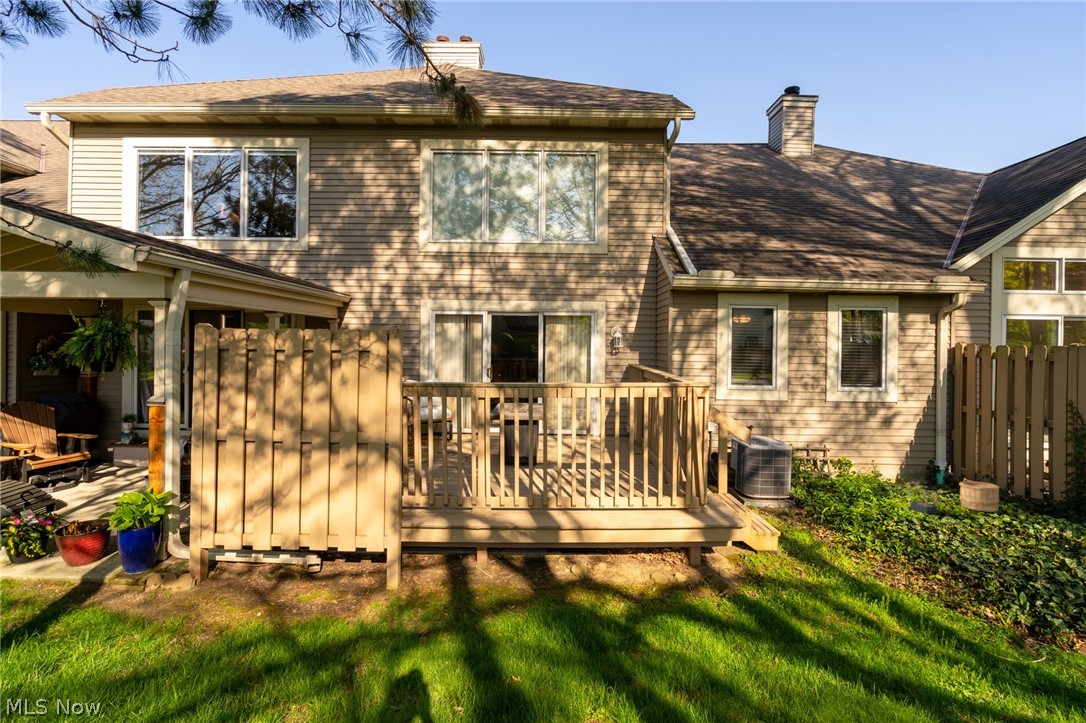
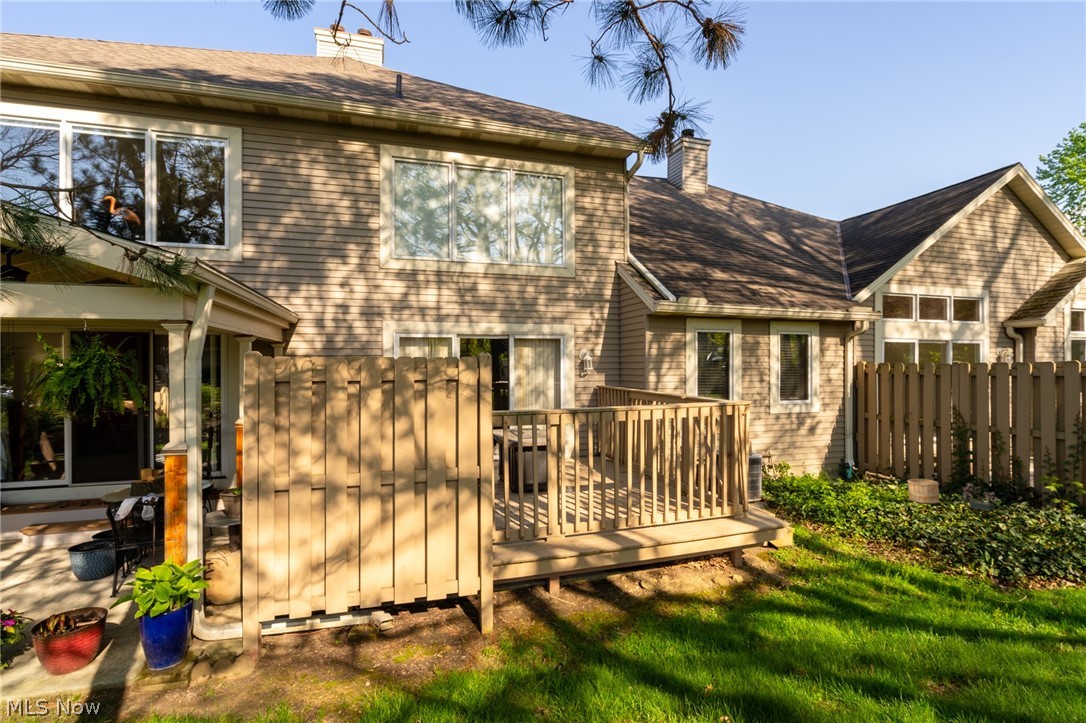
decorative plant: present [907,482,938,514] -> present [965,484,994,511]

